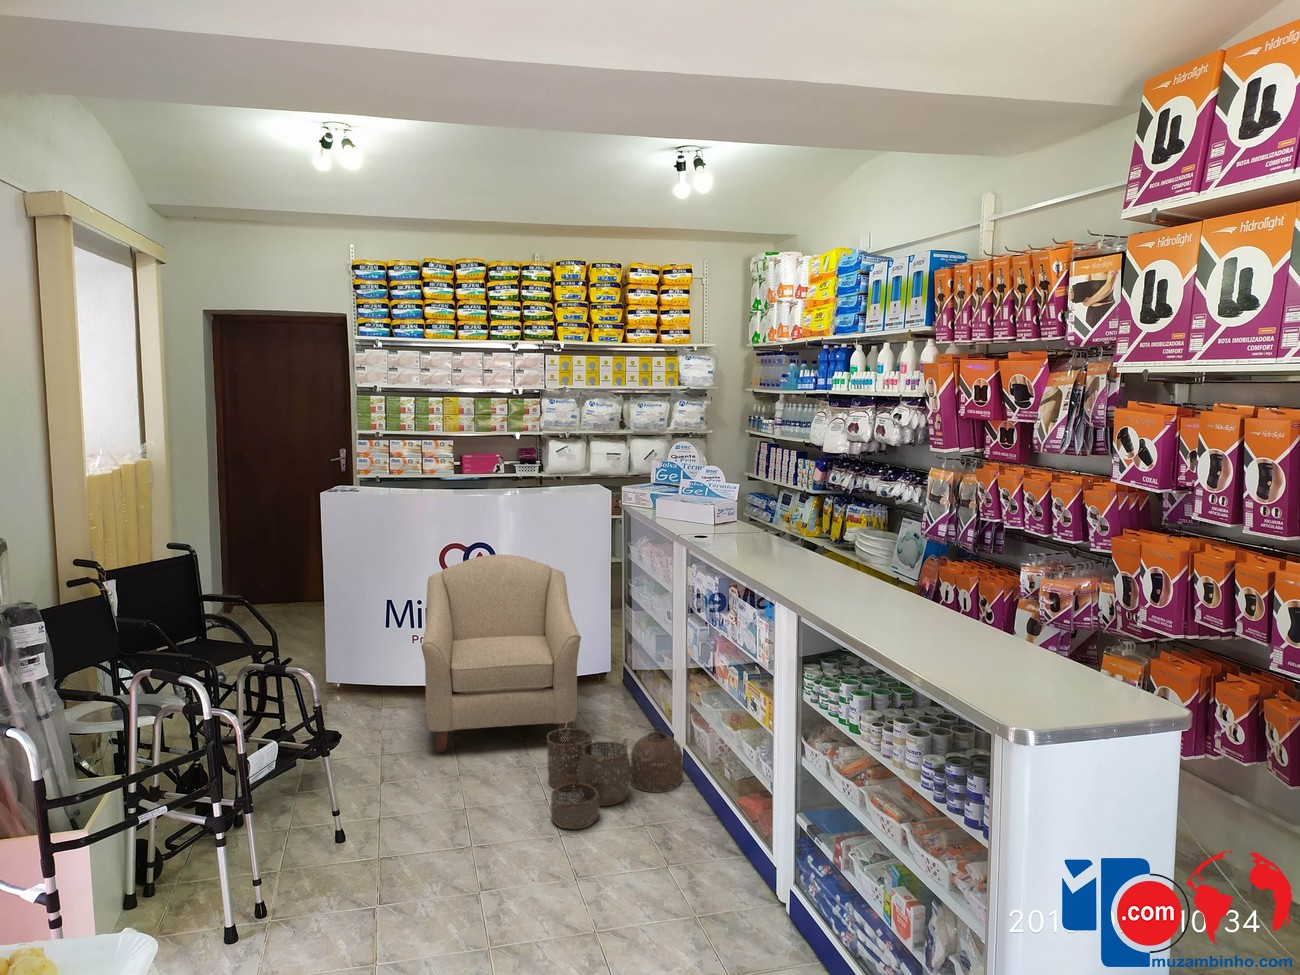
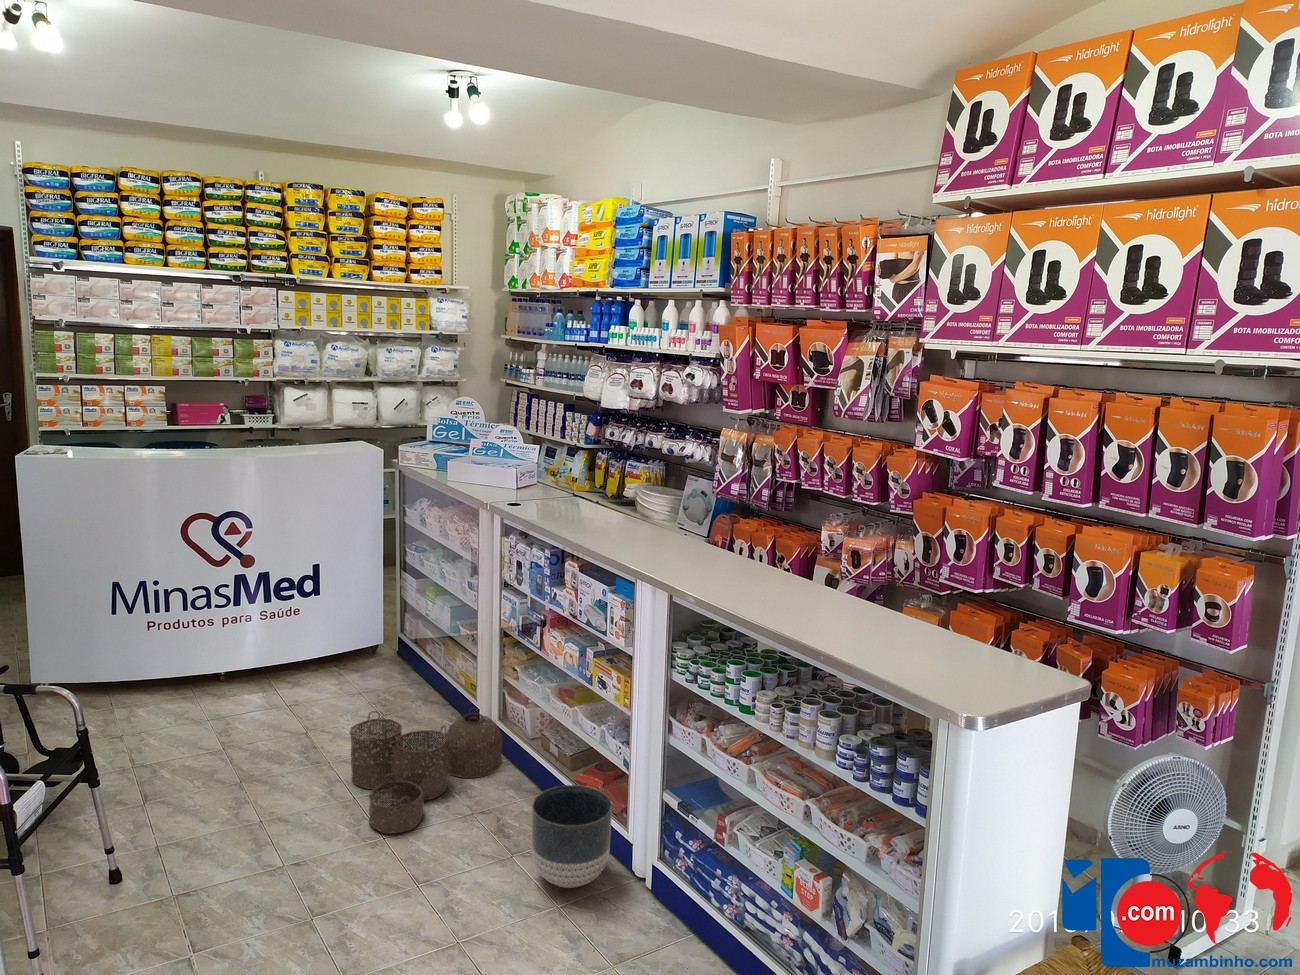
chair: present [421,555,581,752] -> none [168,525,375,762]
planter: none [675,800,751,898] -> present [532,785,612,888]

